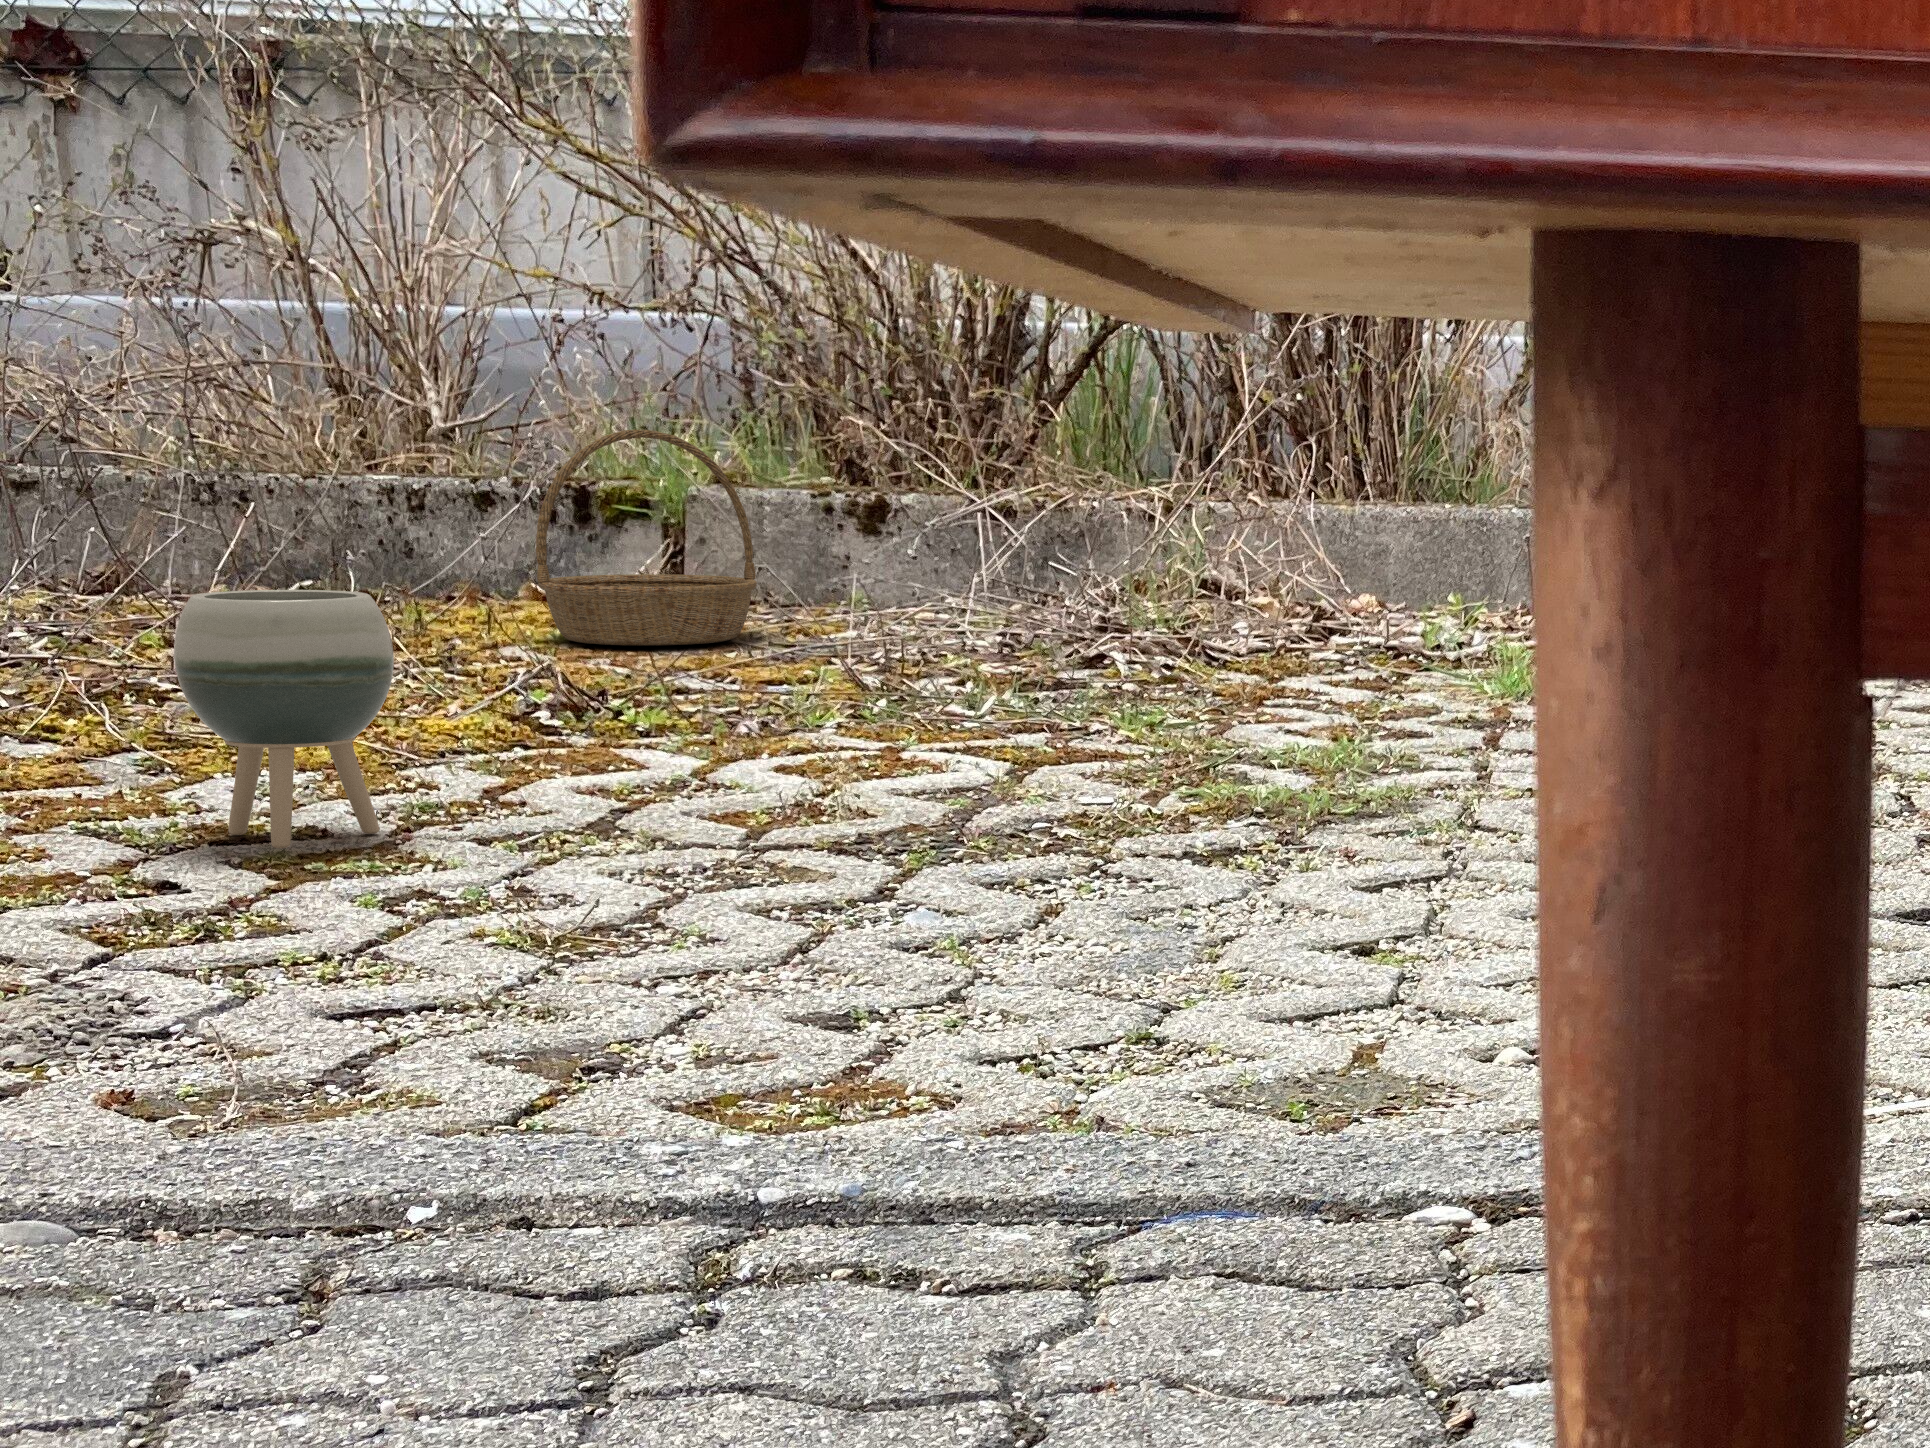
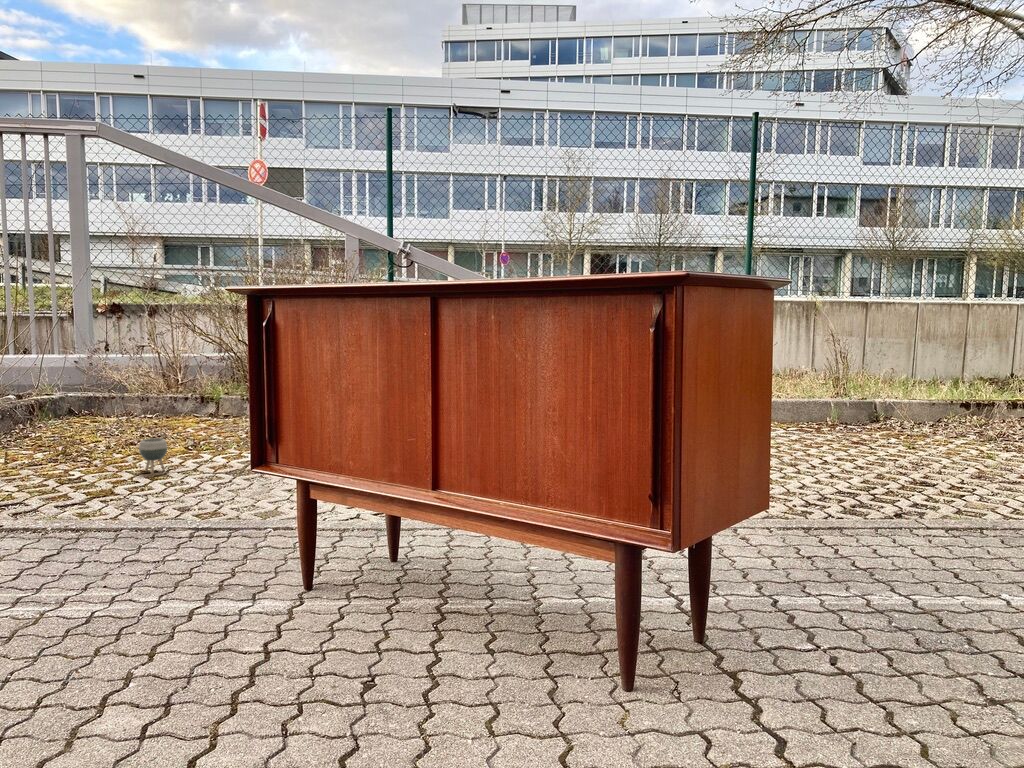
basket: present [536,430,757,645] -> none [193,395,227,429]

